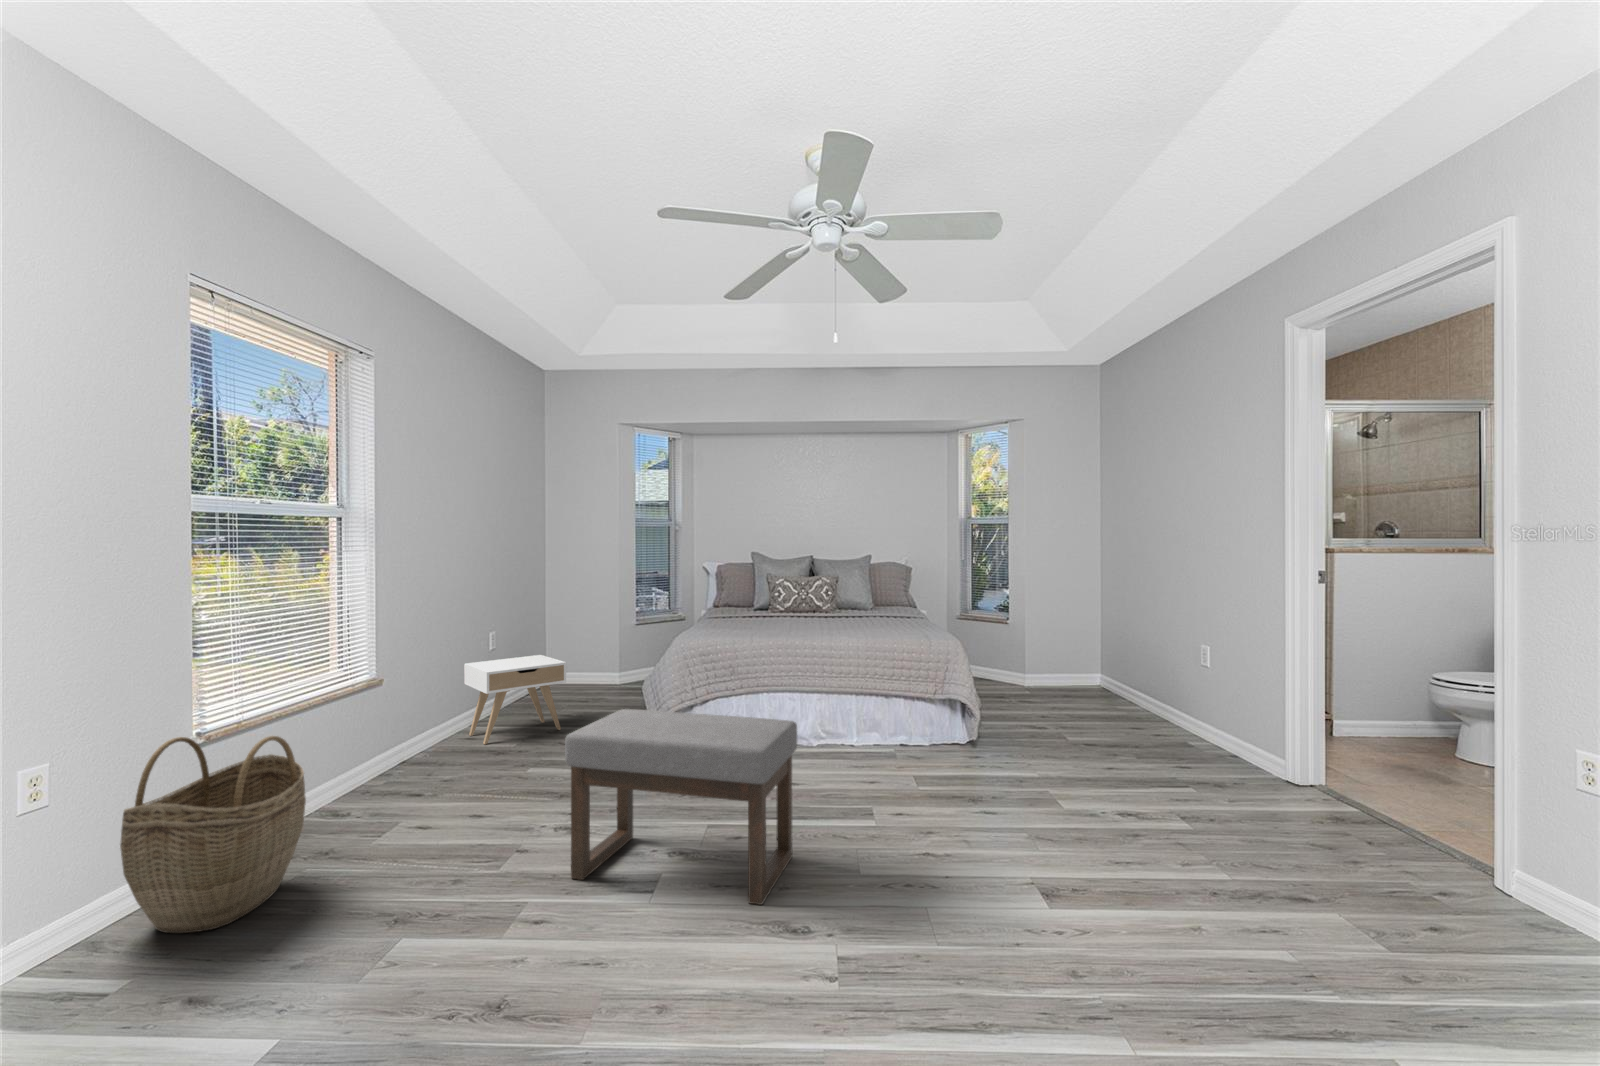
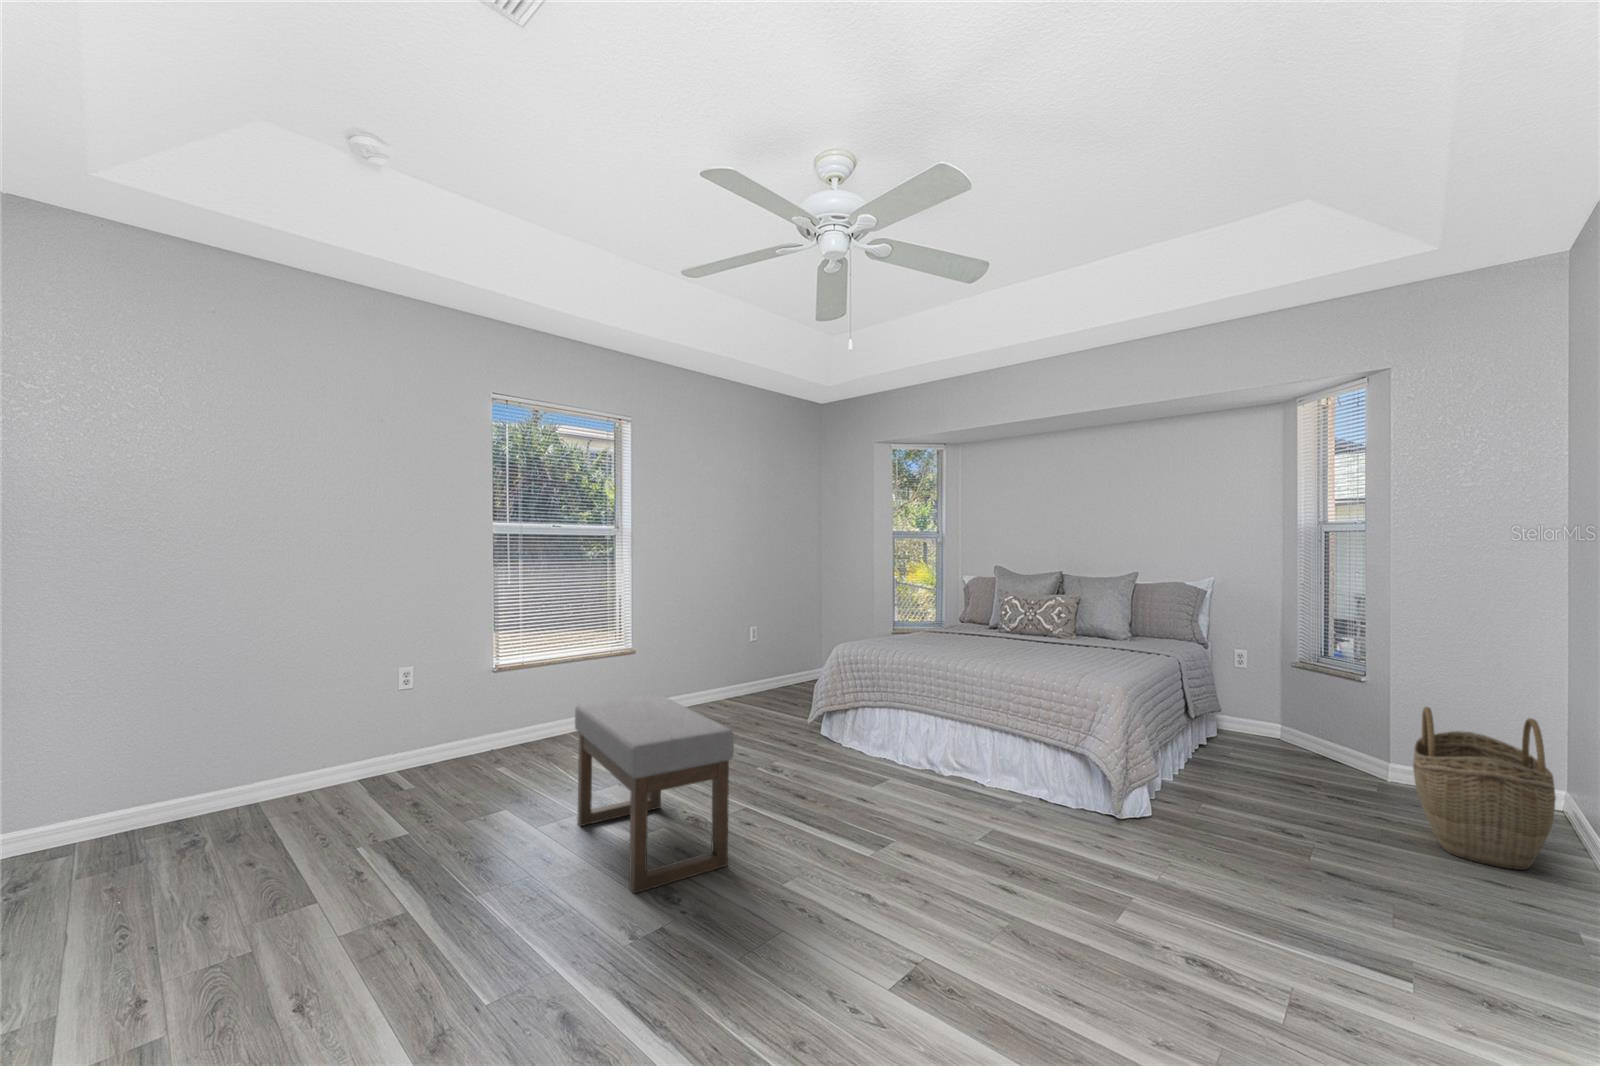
nightstand: present [464,655,566,744] -> none [706,649,772,714]
woven basket: present [120,736,306,933] -> present [1413,707,1556,870]

